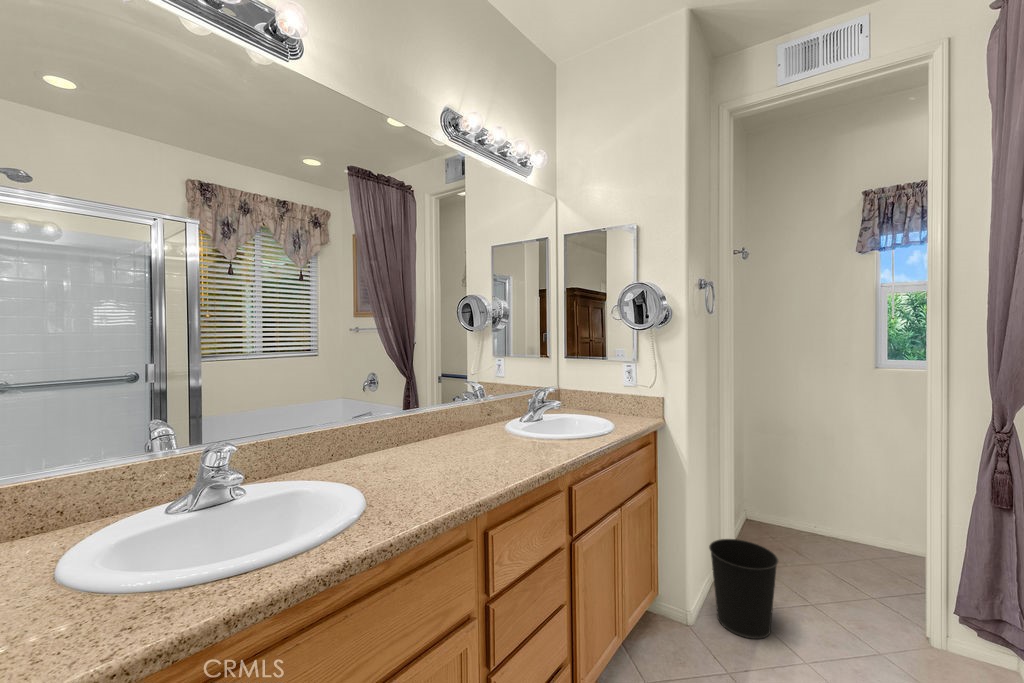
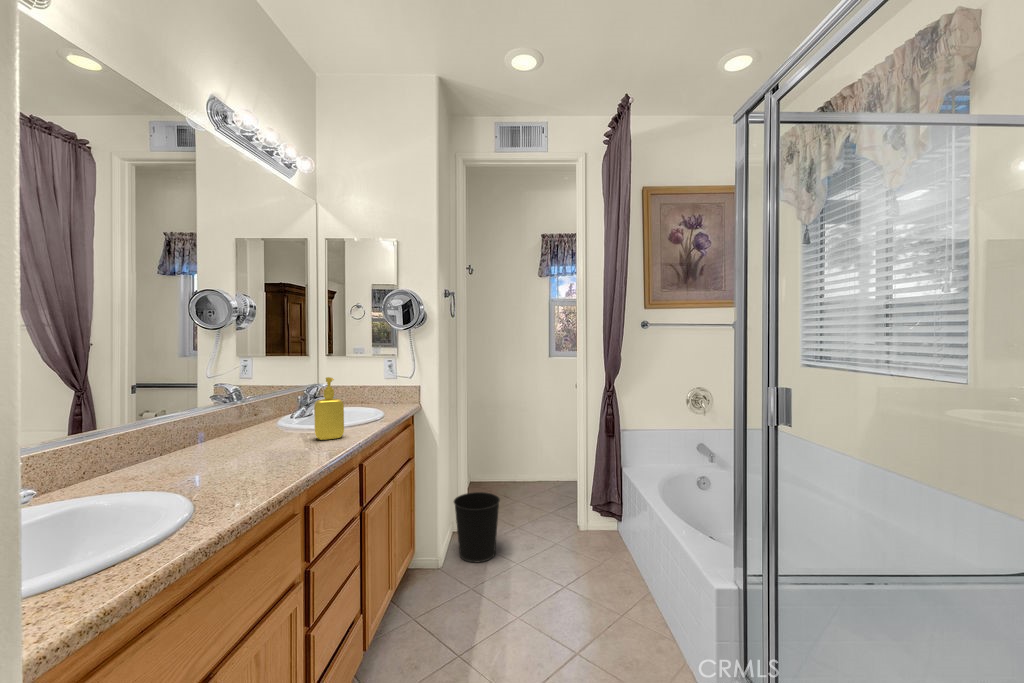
soap dispenser: none [524,385,554,454] -> present [314,377,344,440]

